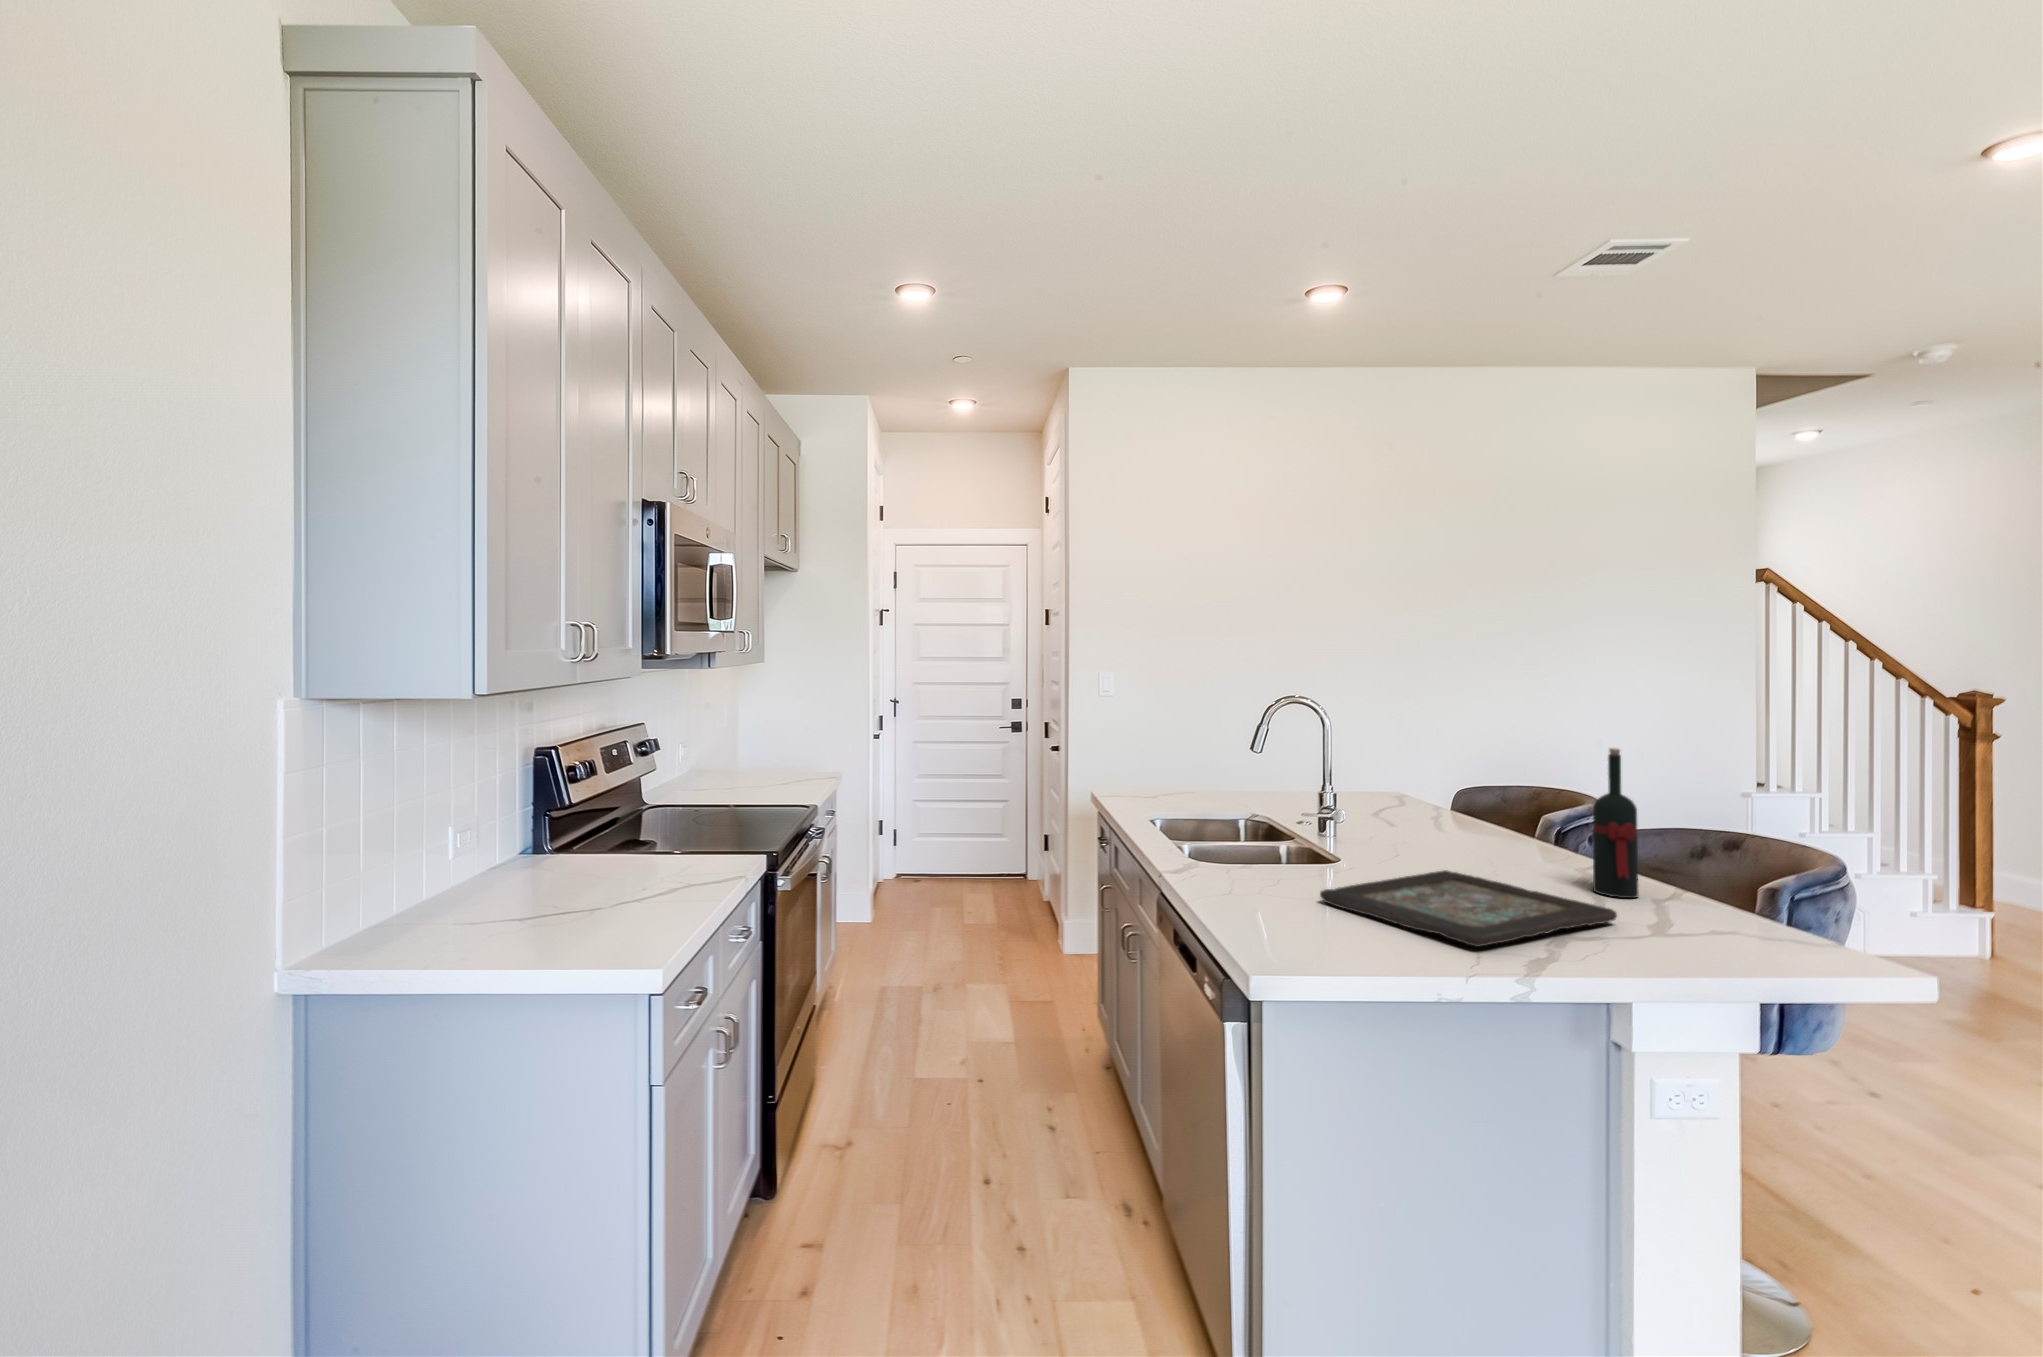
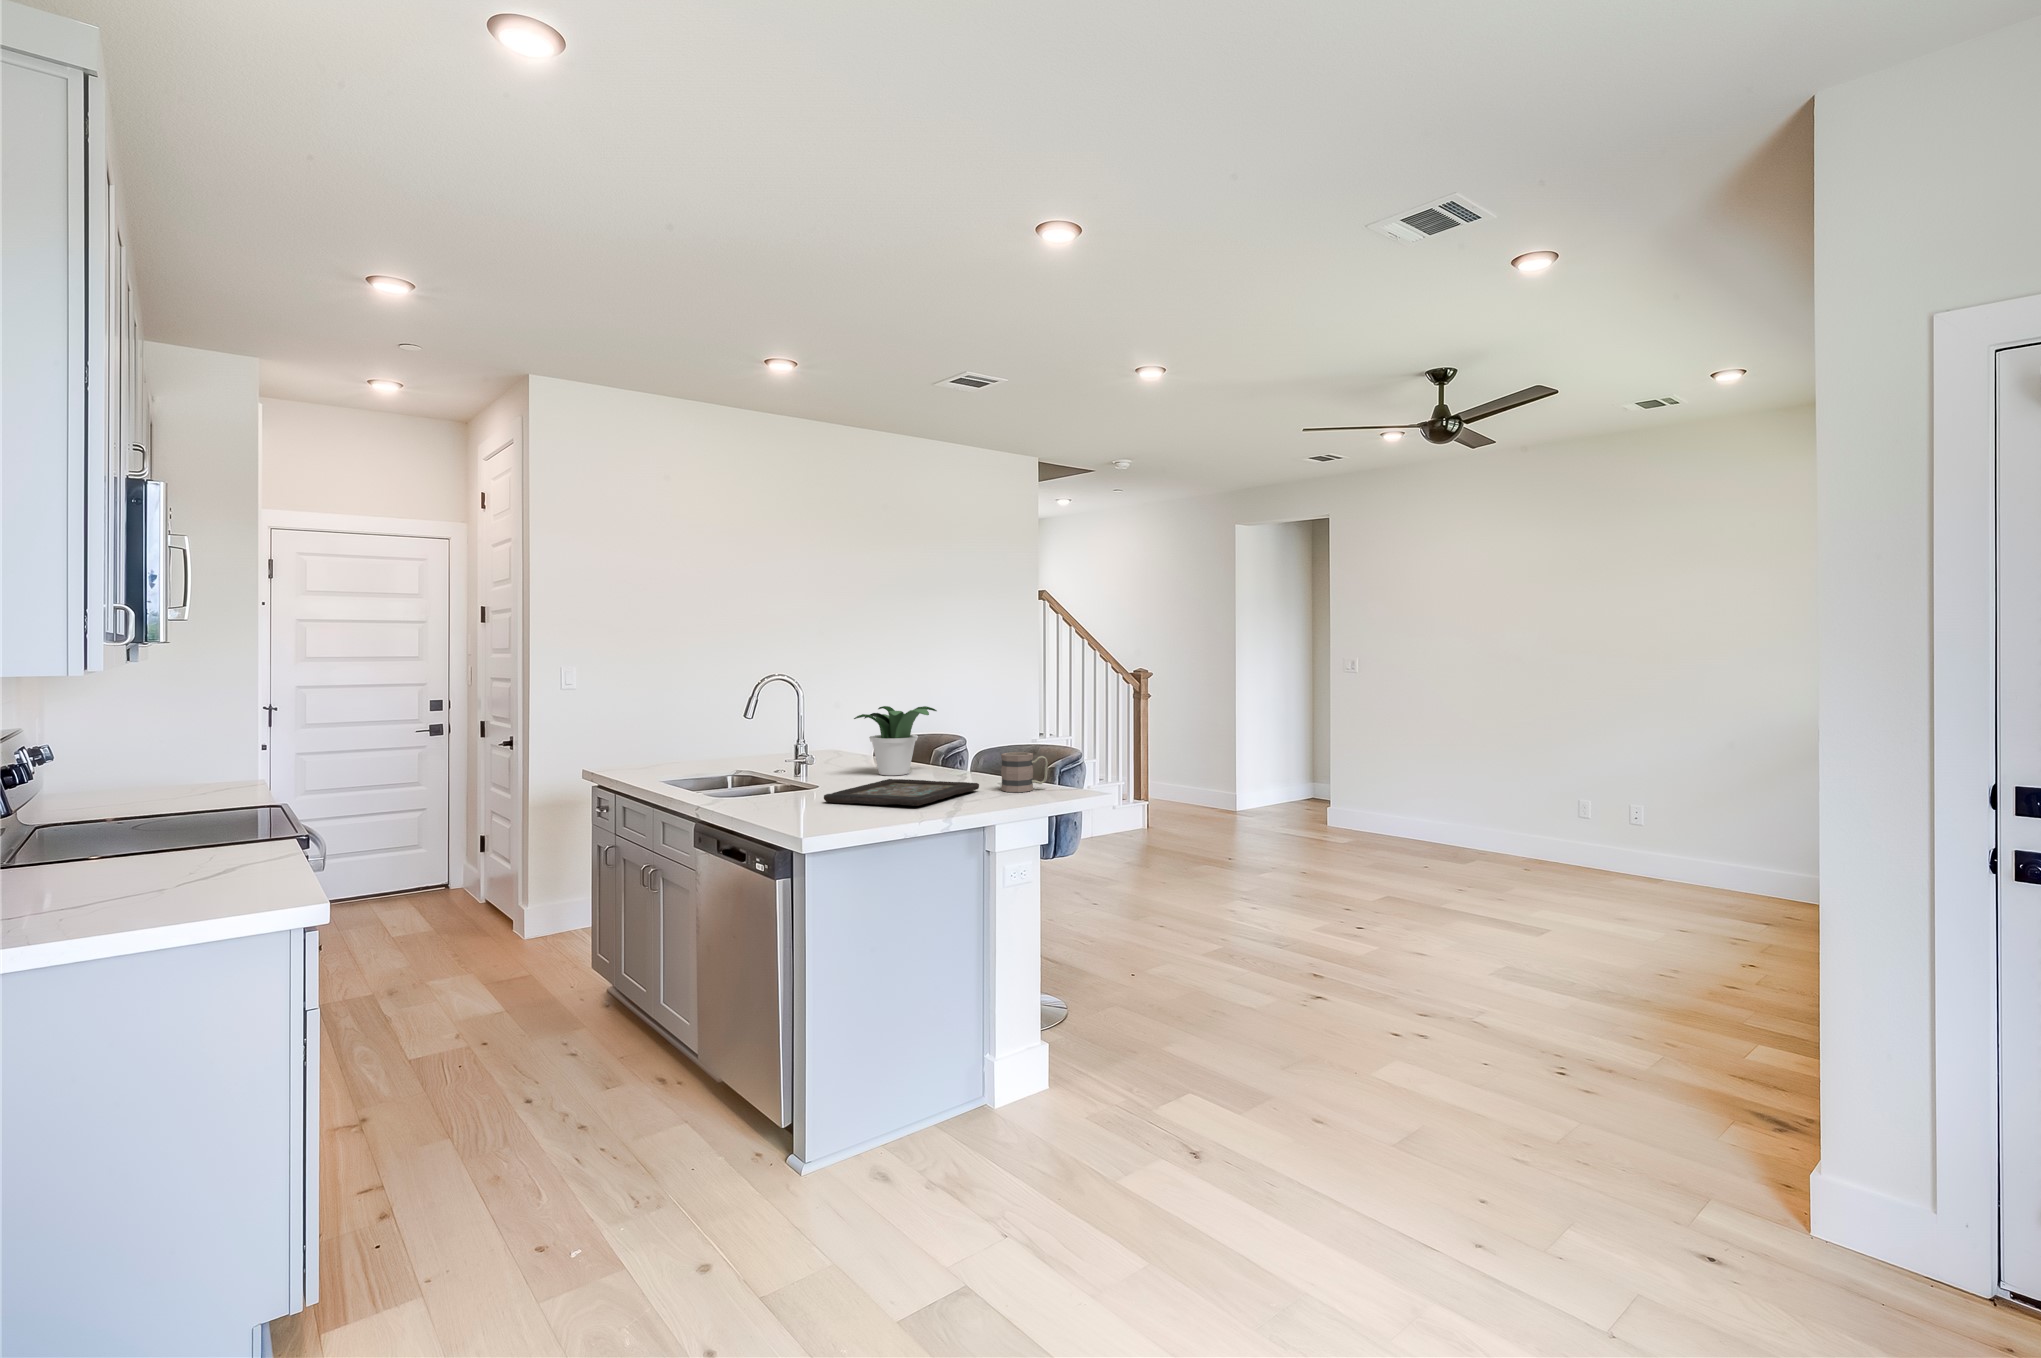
potted plant: none [1396,748,1544,857] -> present [854,706,937,775]
wine bottle: present [1593,748,1638,898] -> none [966,697,987,782]
mug: none [1666,862,1783,947] -> present [1001,752,1048,792]

